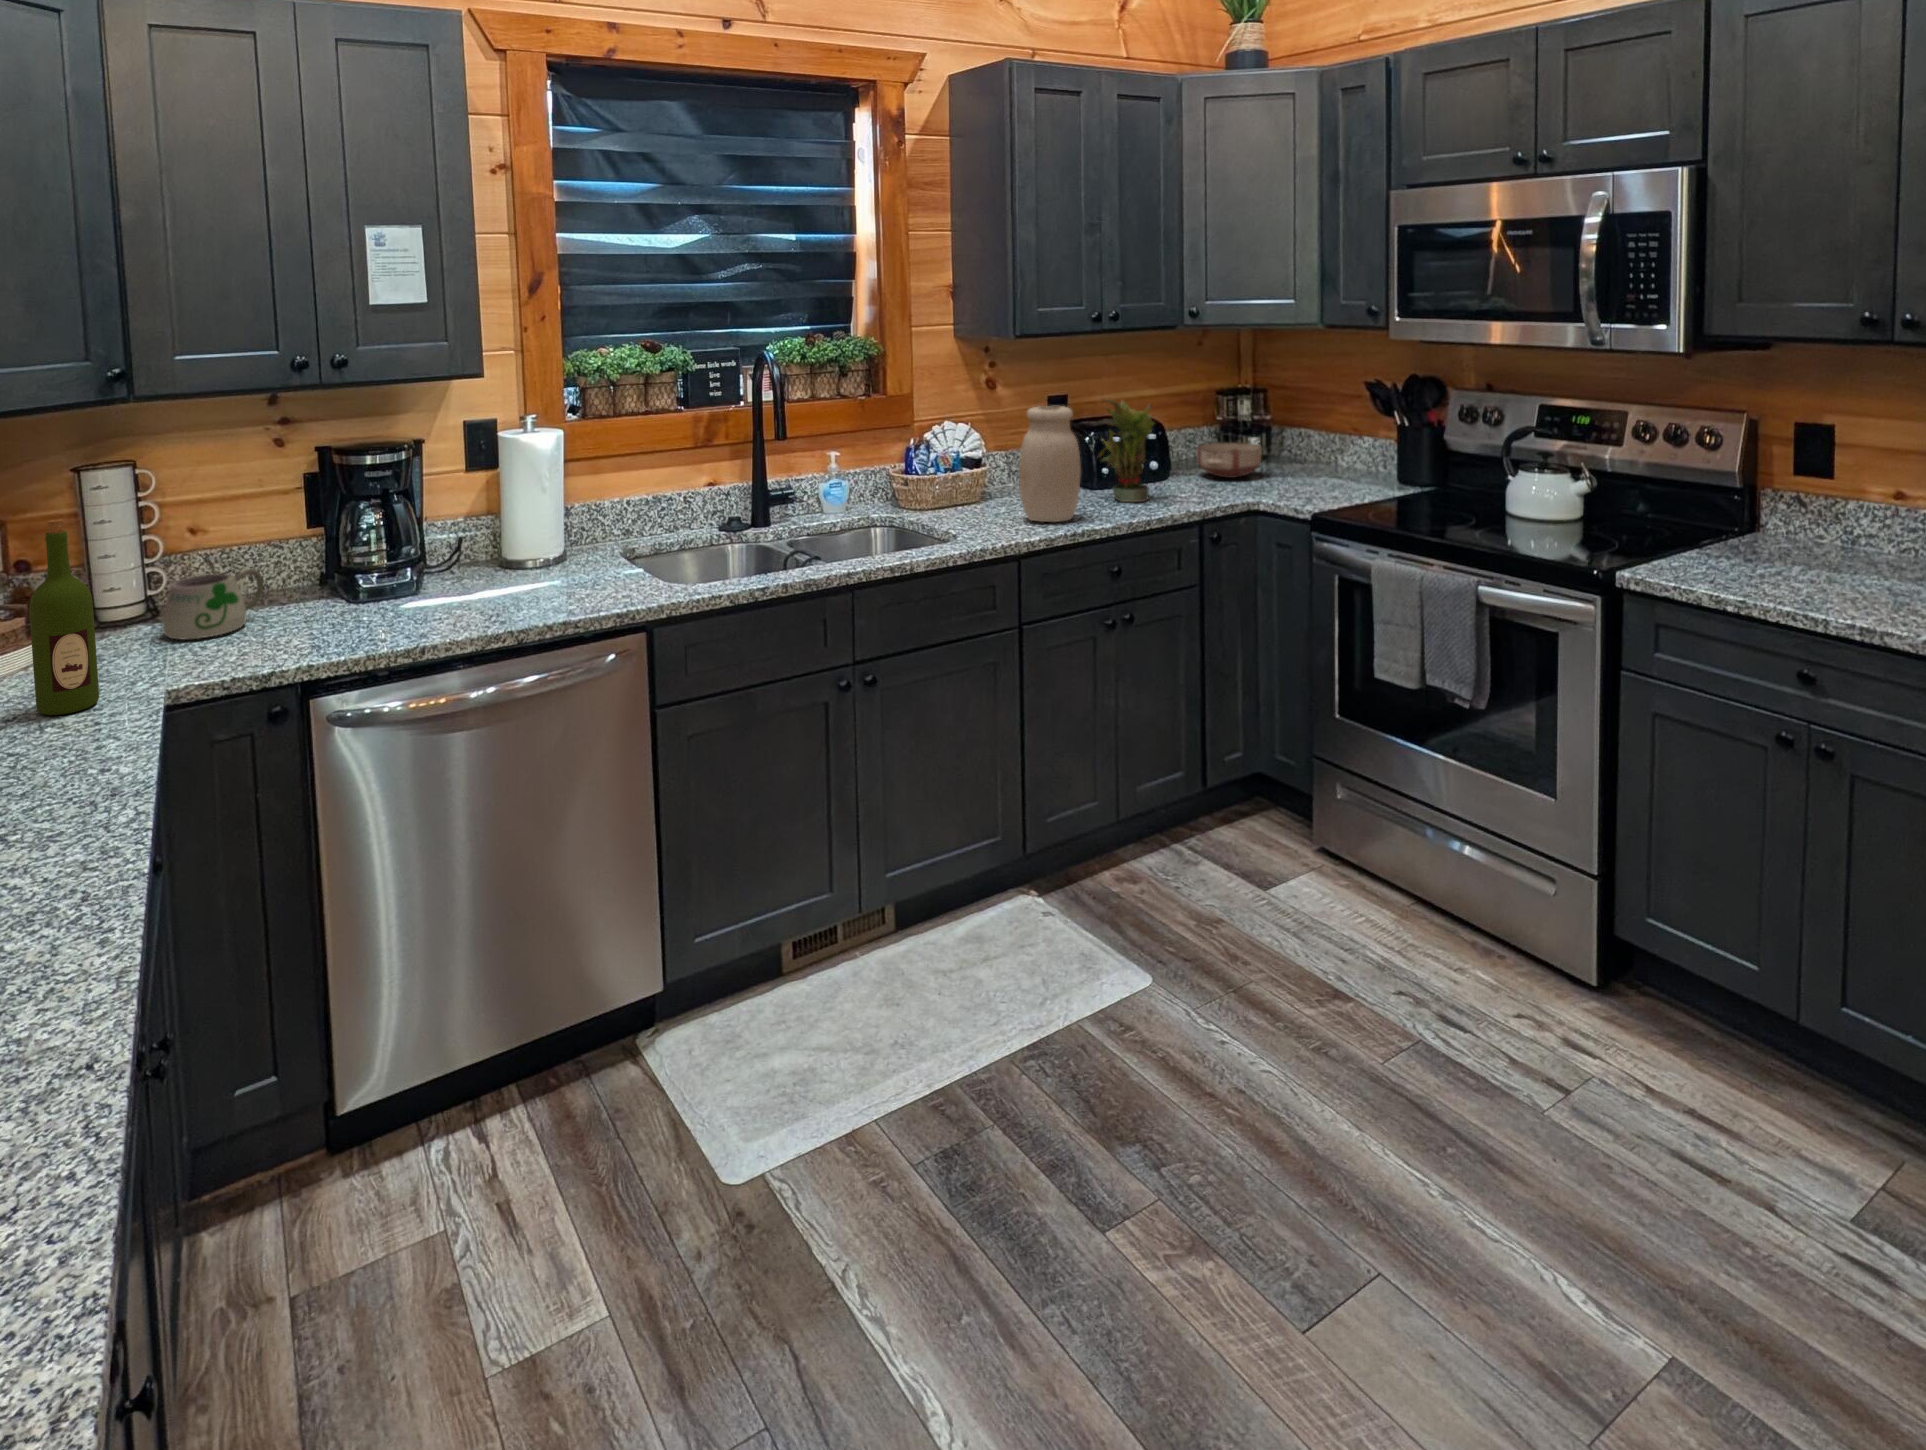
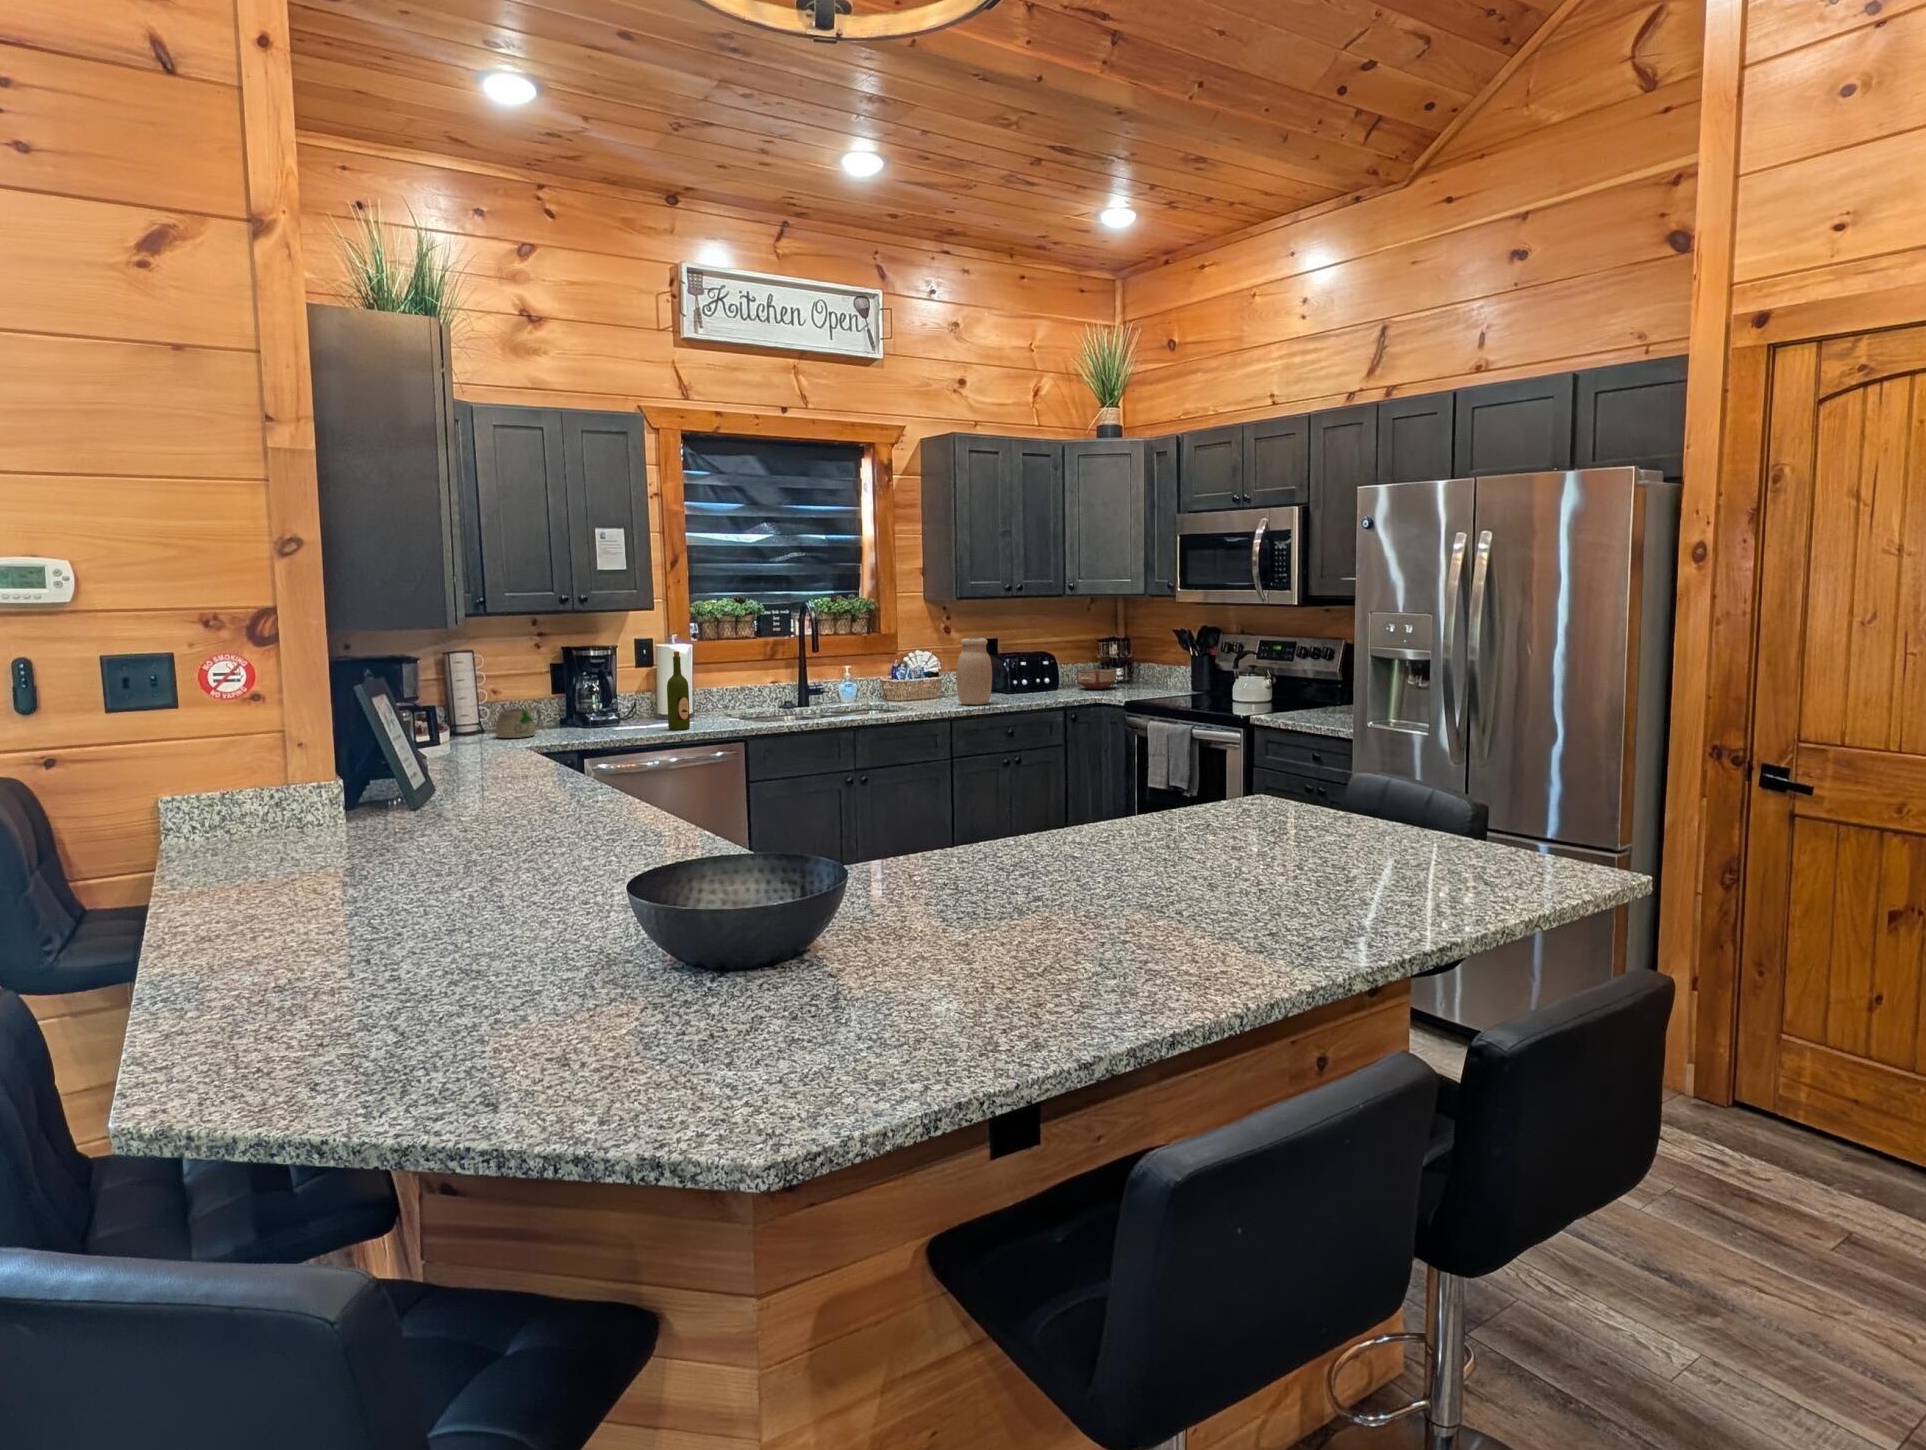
potted plant: present [1097,399,1154,502] -> none [1008,635,1041,698]
wine bottle: present [30,519,99,715] -> present [667,651,690,730]

